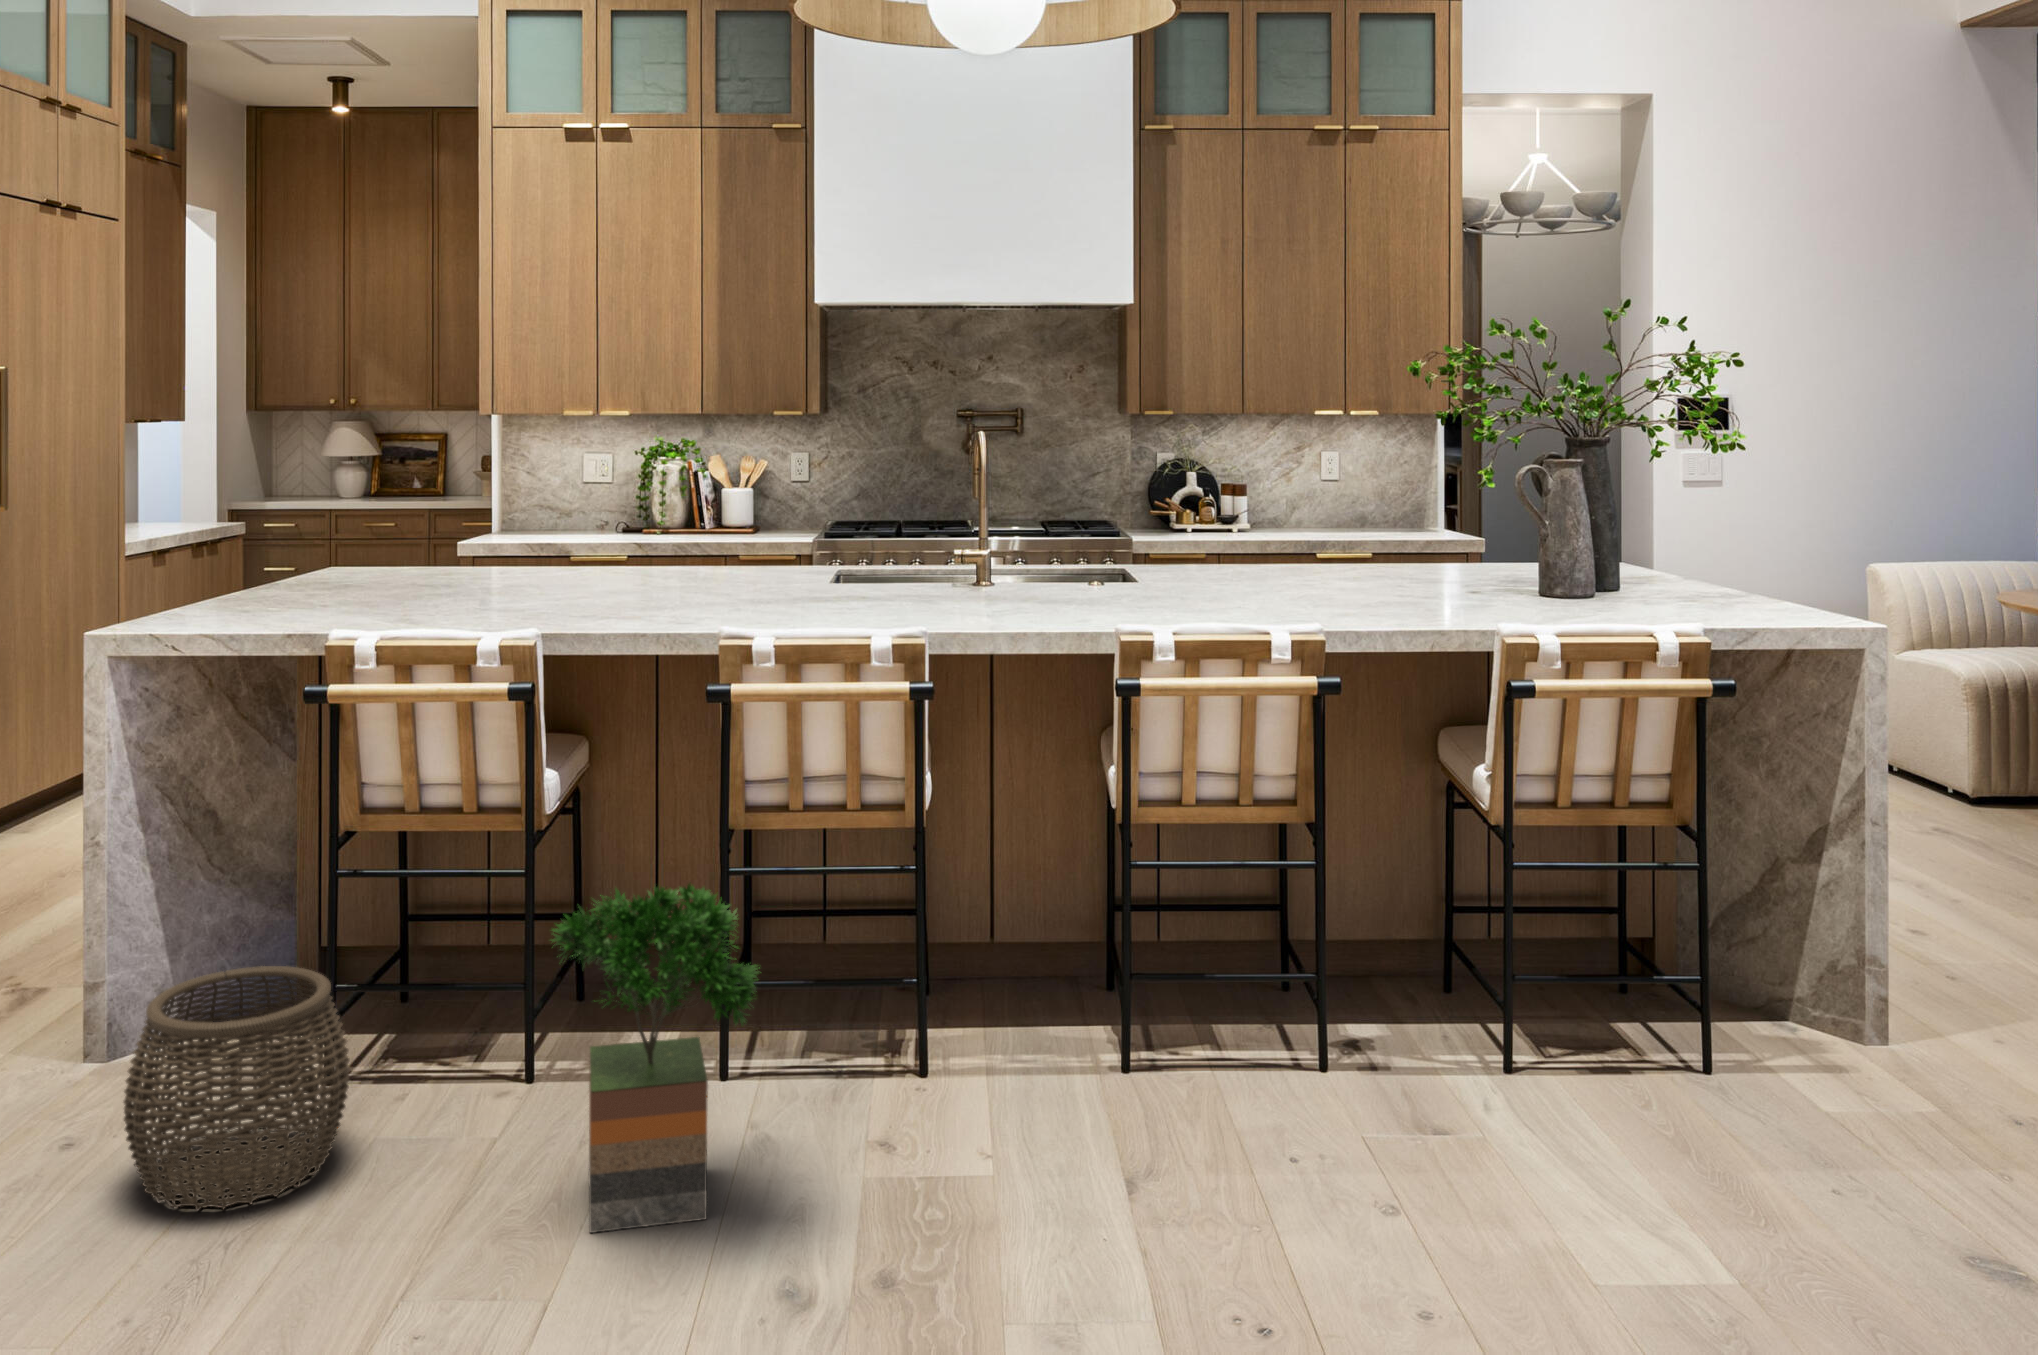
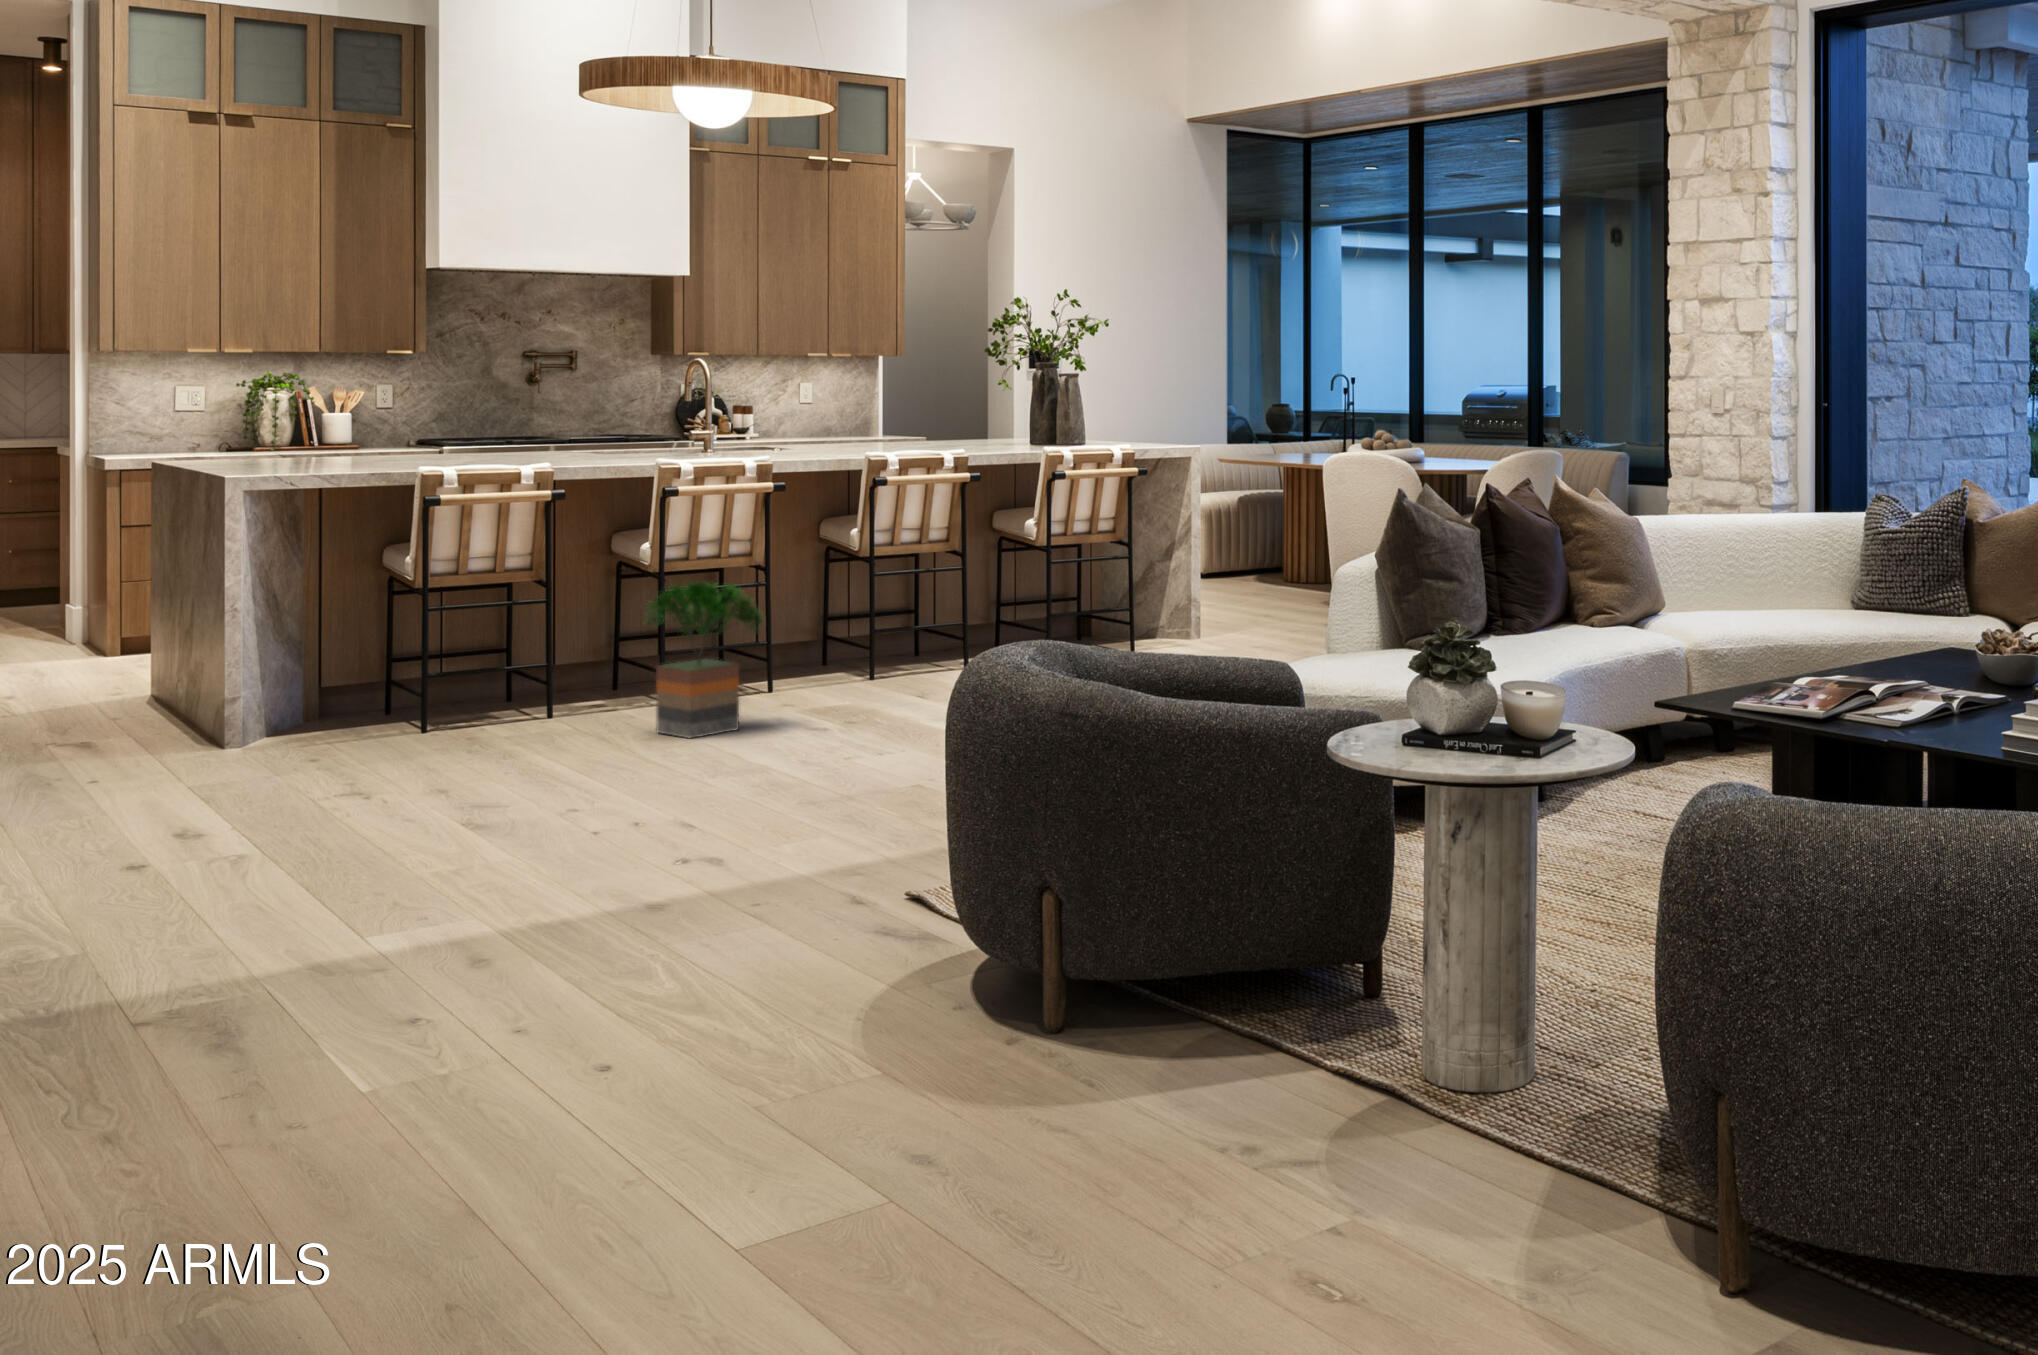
woven basket: present [124,966,350,1211] -> none [388,654,518,767]

